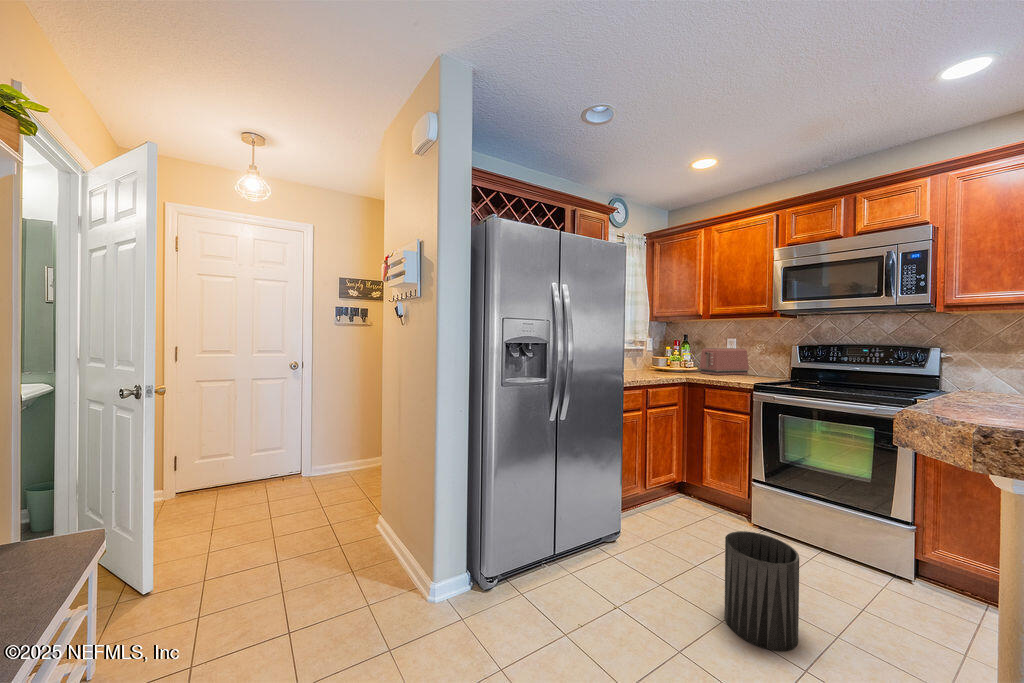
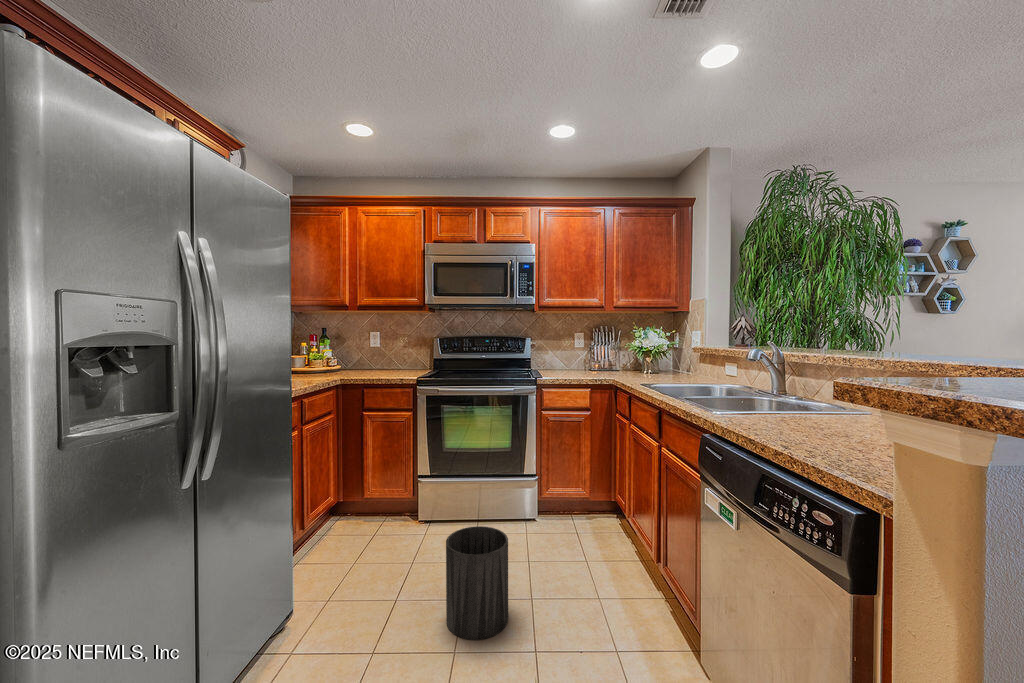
toaster: present [700,348,749,375] -> none [347,342,394,373]

